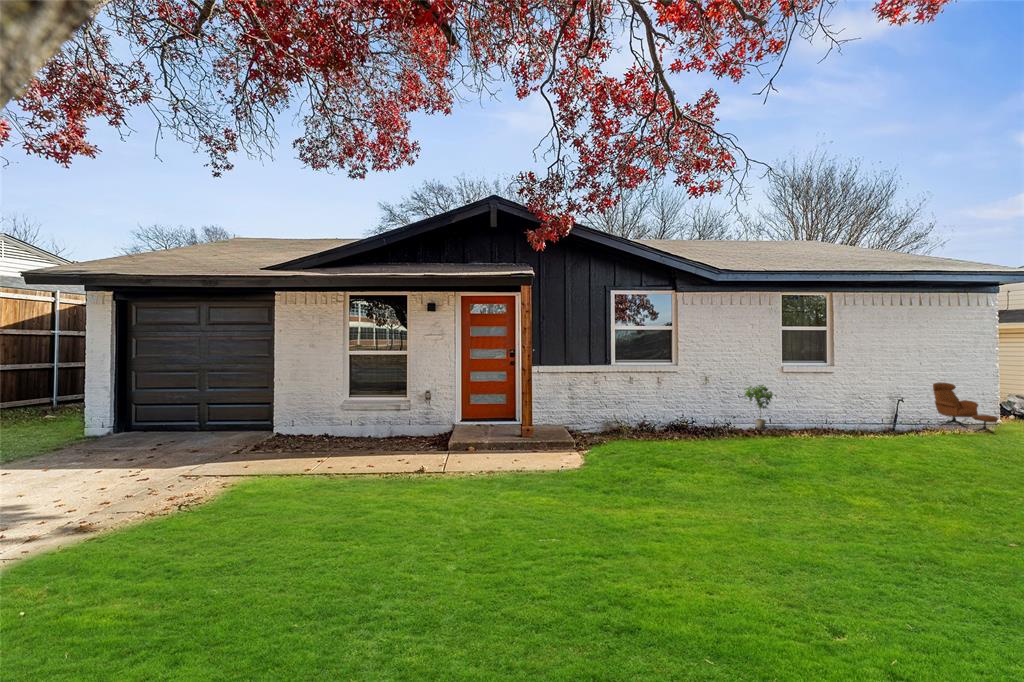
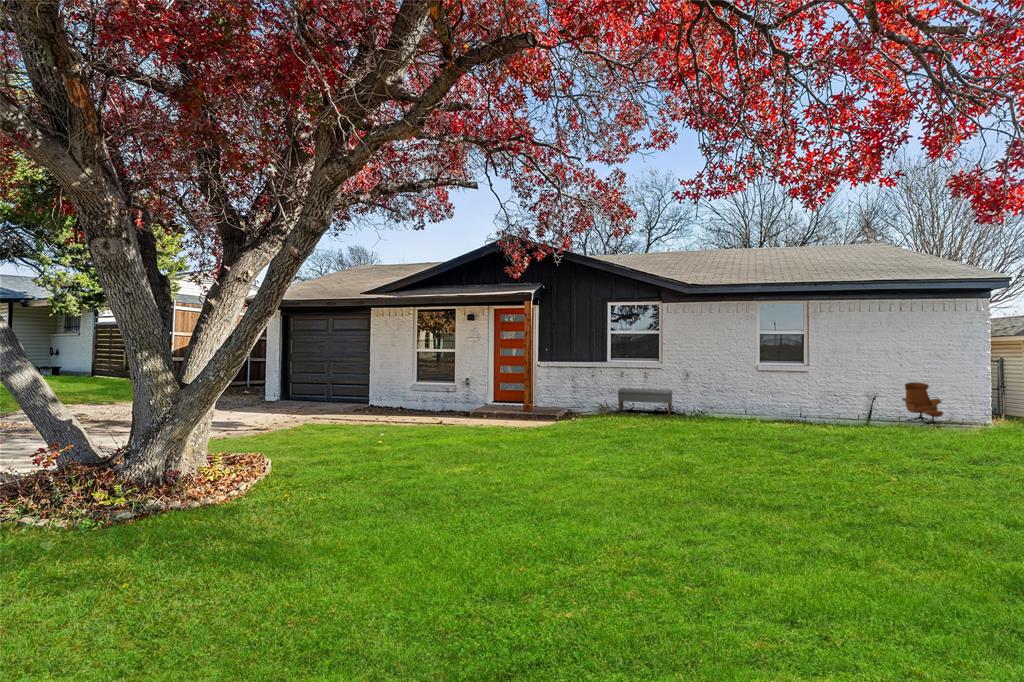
potted plant: present [745,385,773,429] -> none [710,379,739,416]
bench: none [630,398,701,430] -> present [618,388,673,414]

